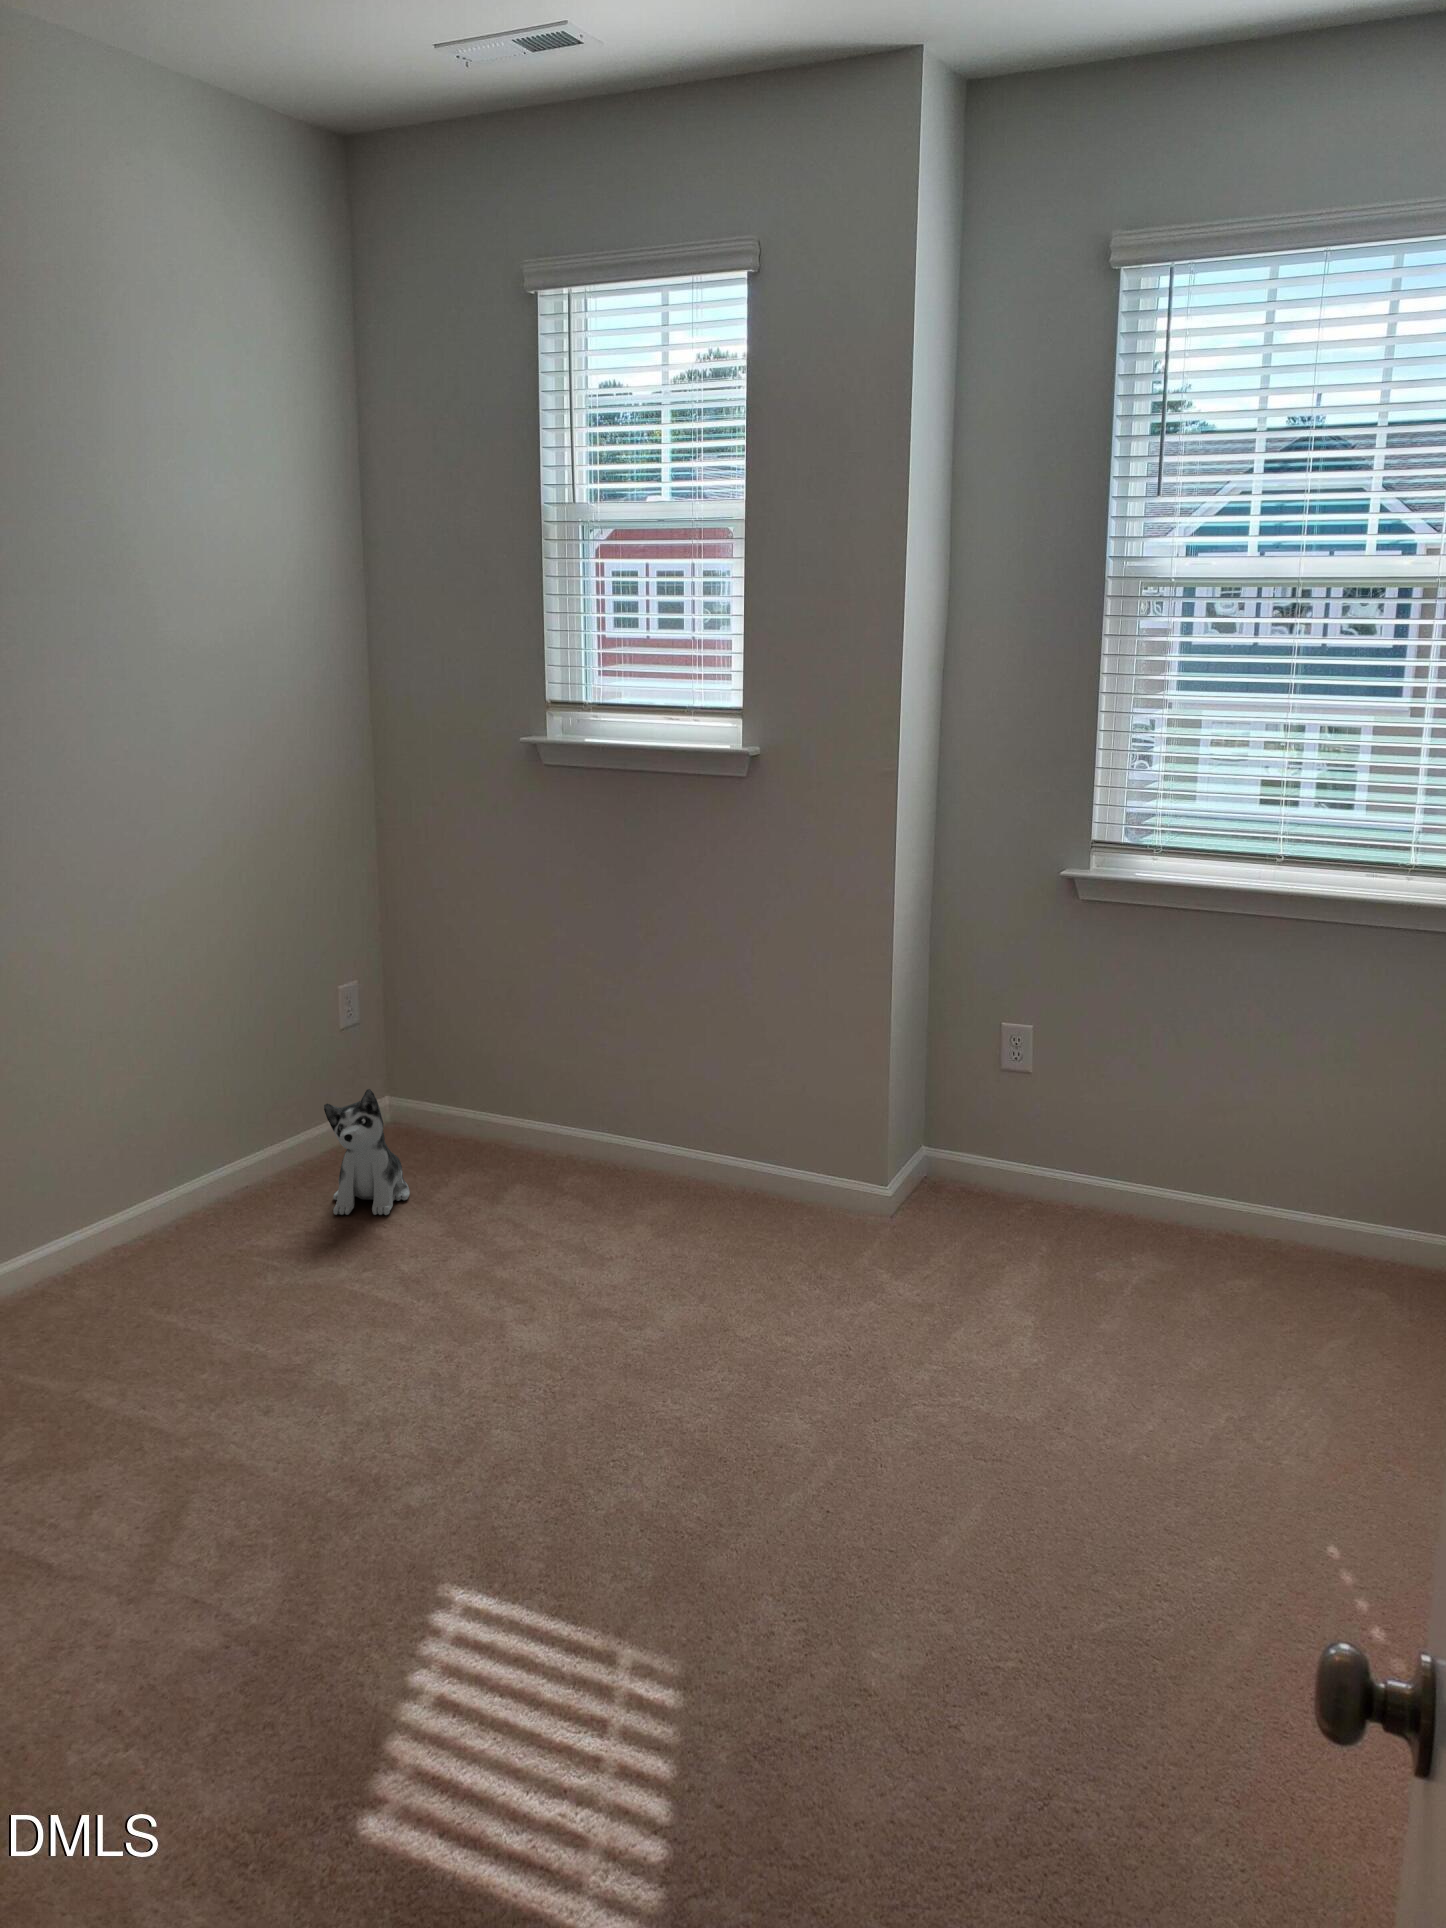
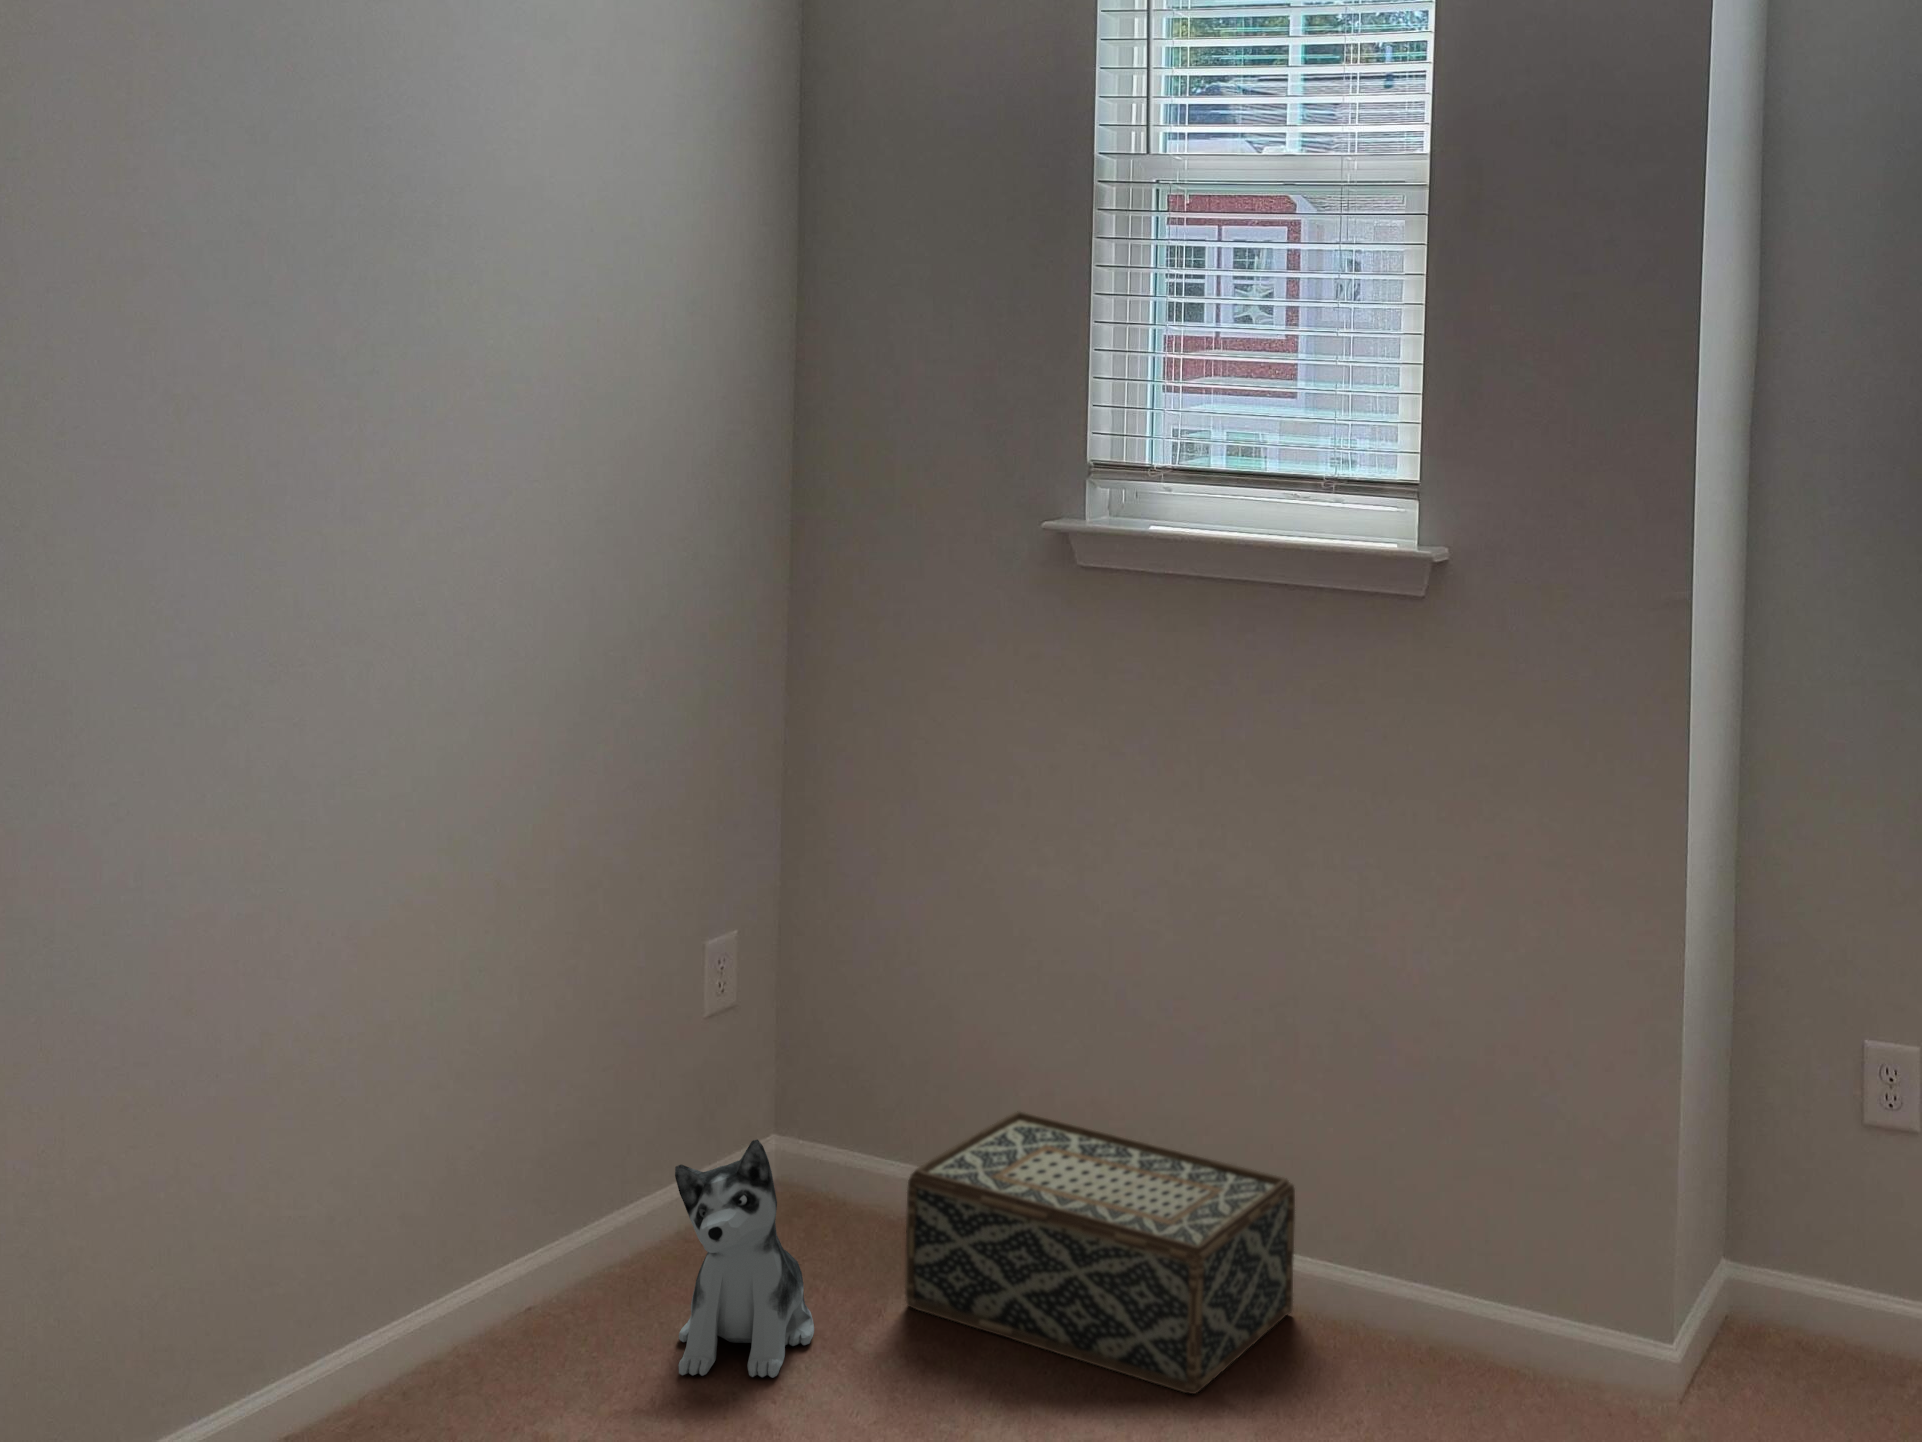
woven basket: none [459,1080,681,1218] -> present [905,1111,1295,1394]

